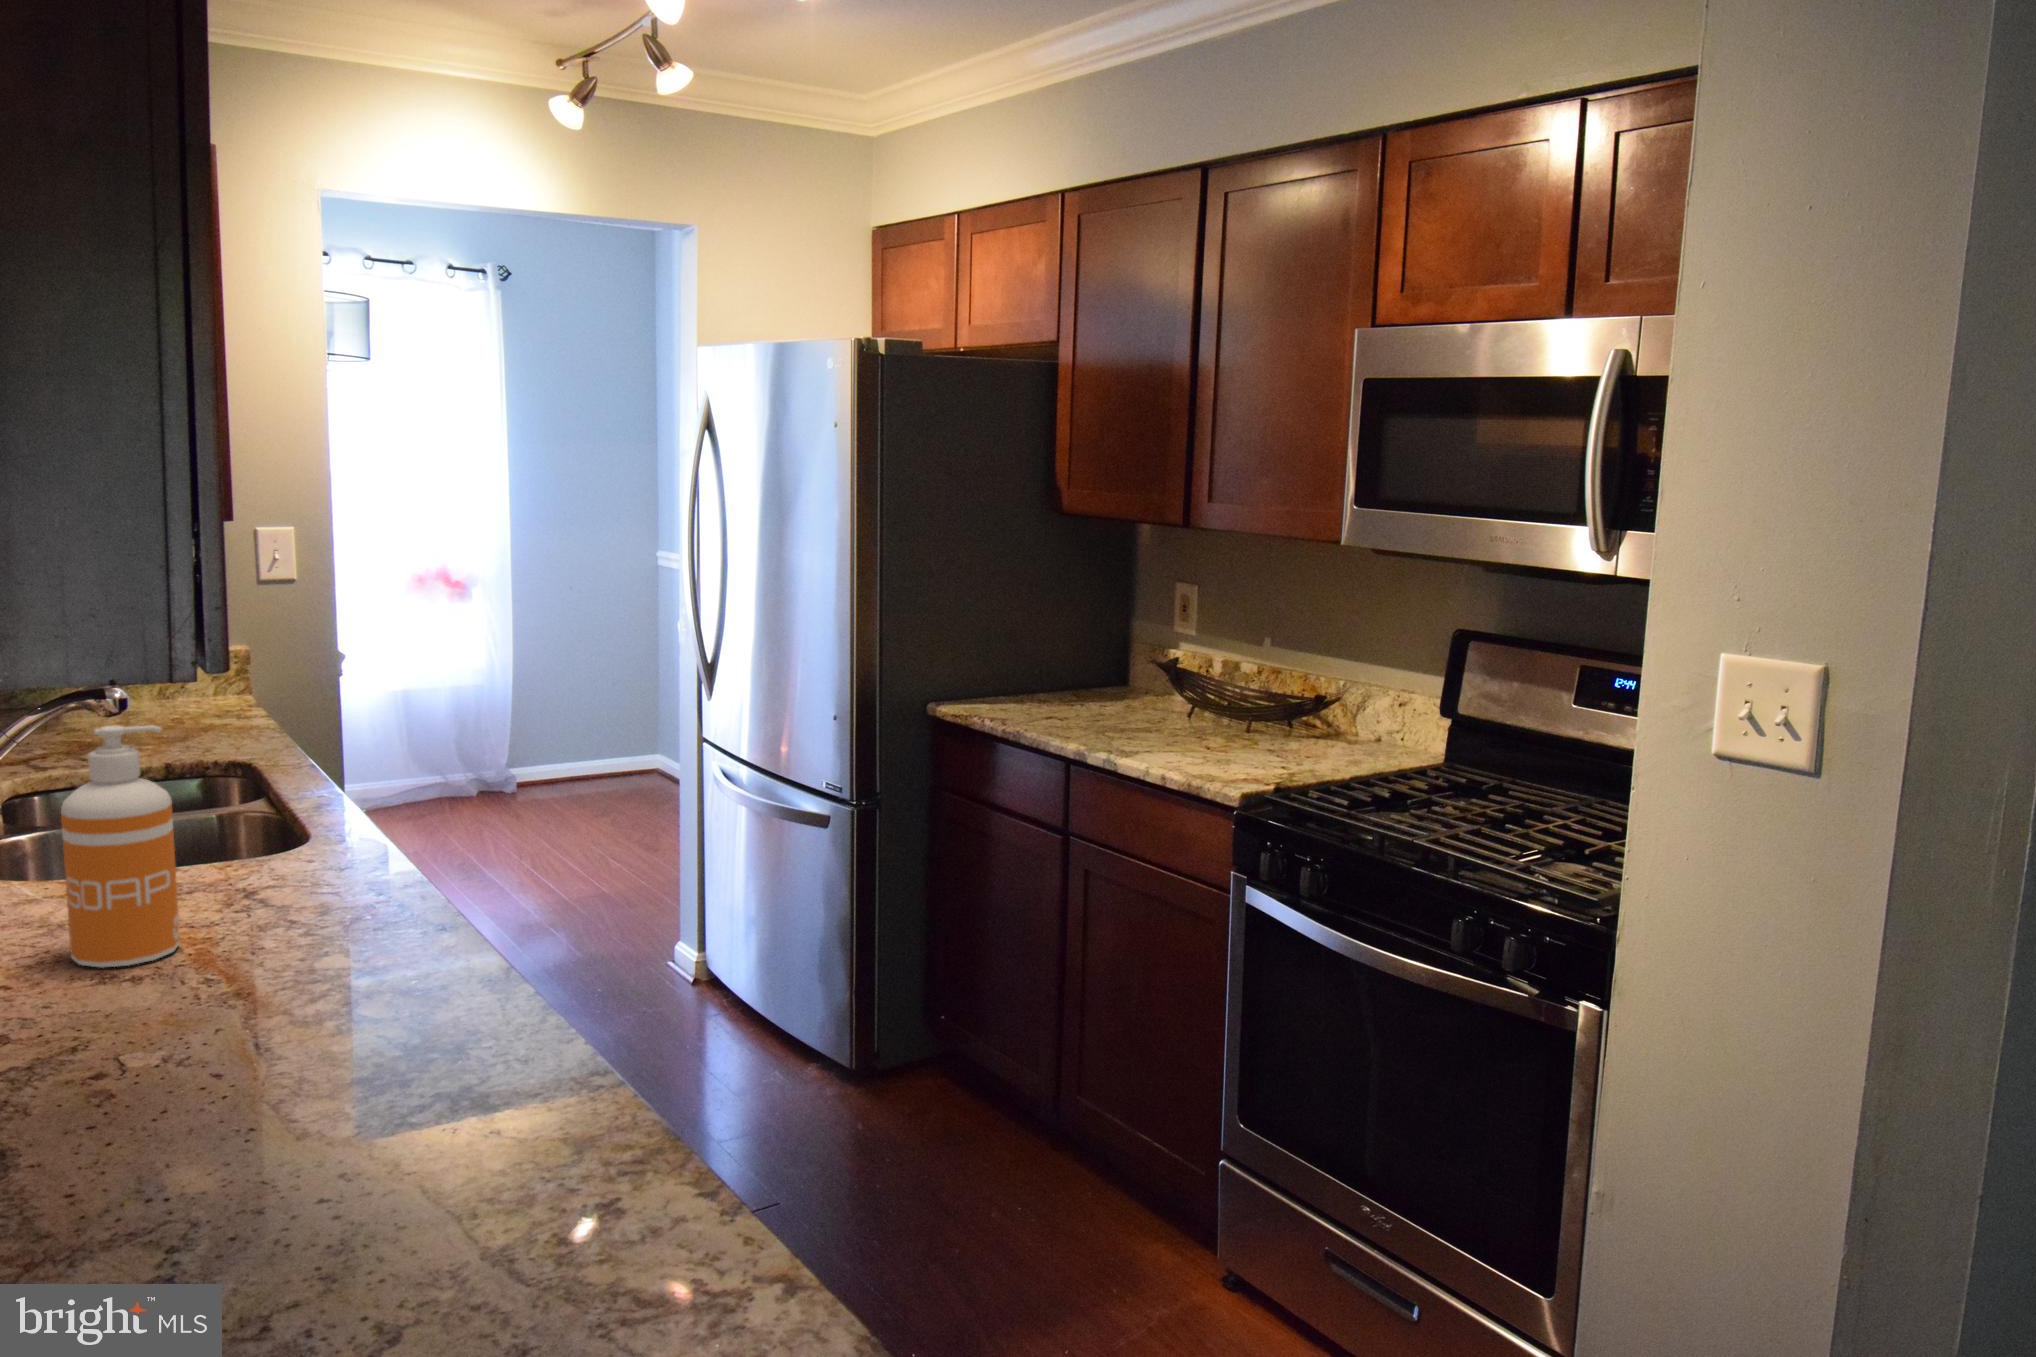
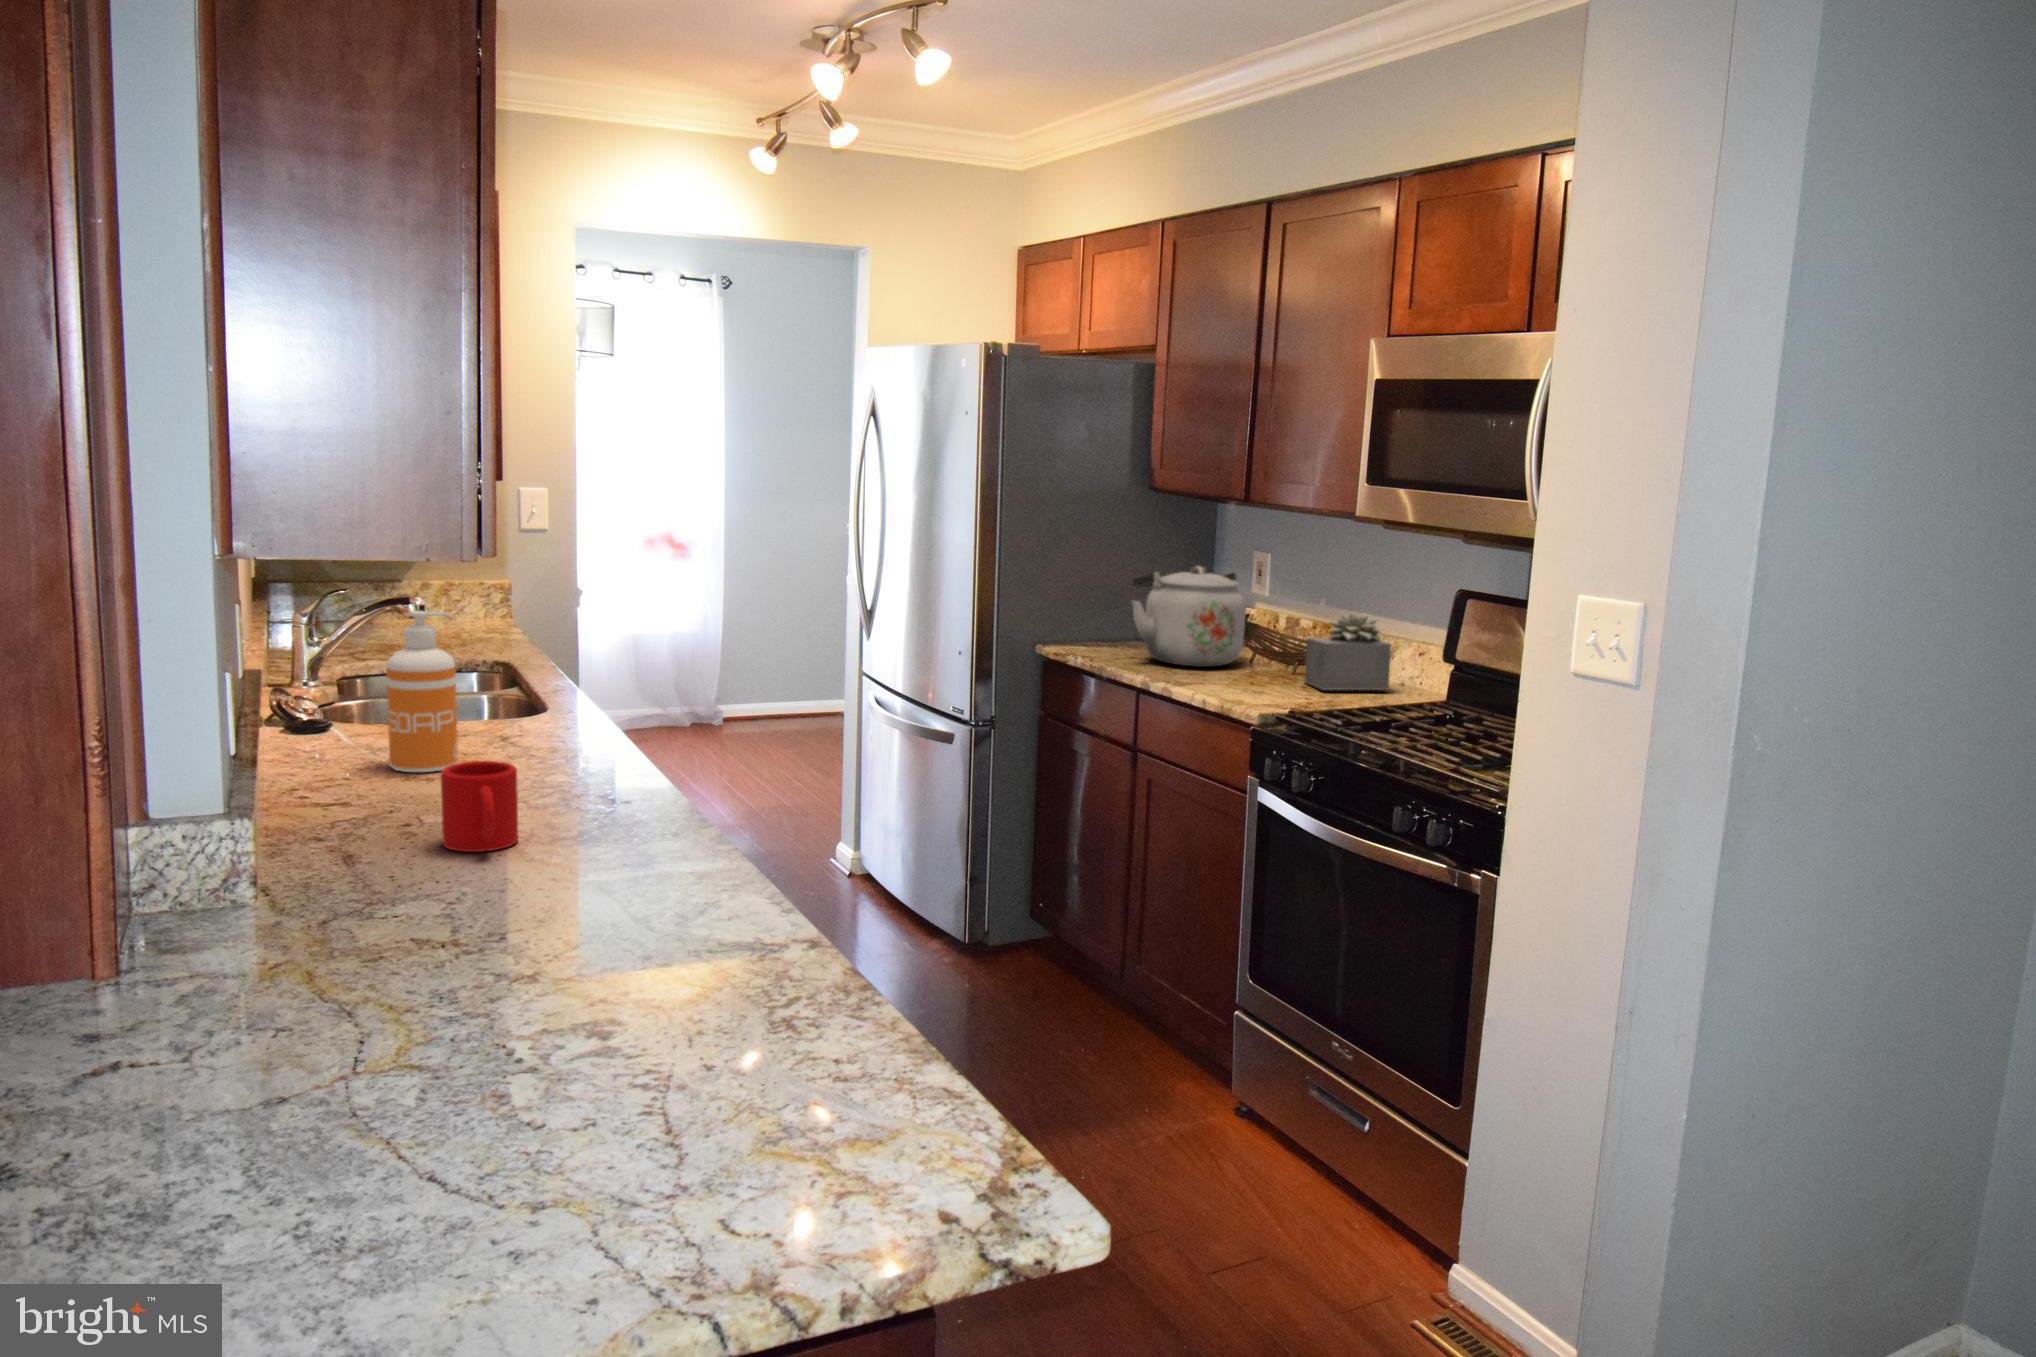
kettle: none [1047,604,1184,725] -> present [1132,566,1246,667]
succulent plant: none [1264,655,1371,753] -> present [1305,612,1391,690]
mug: none [149,974,283,1131] -> present [441,761,518,852]

